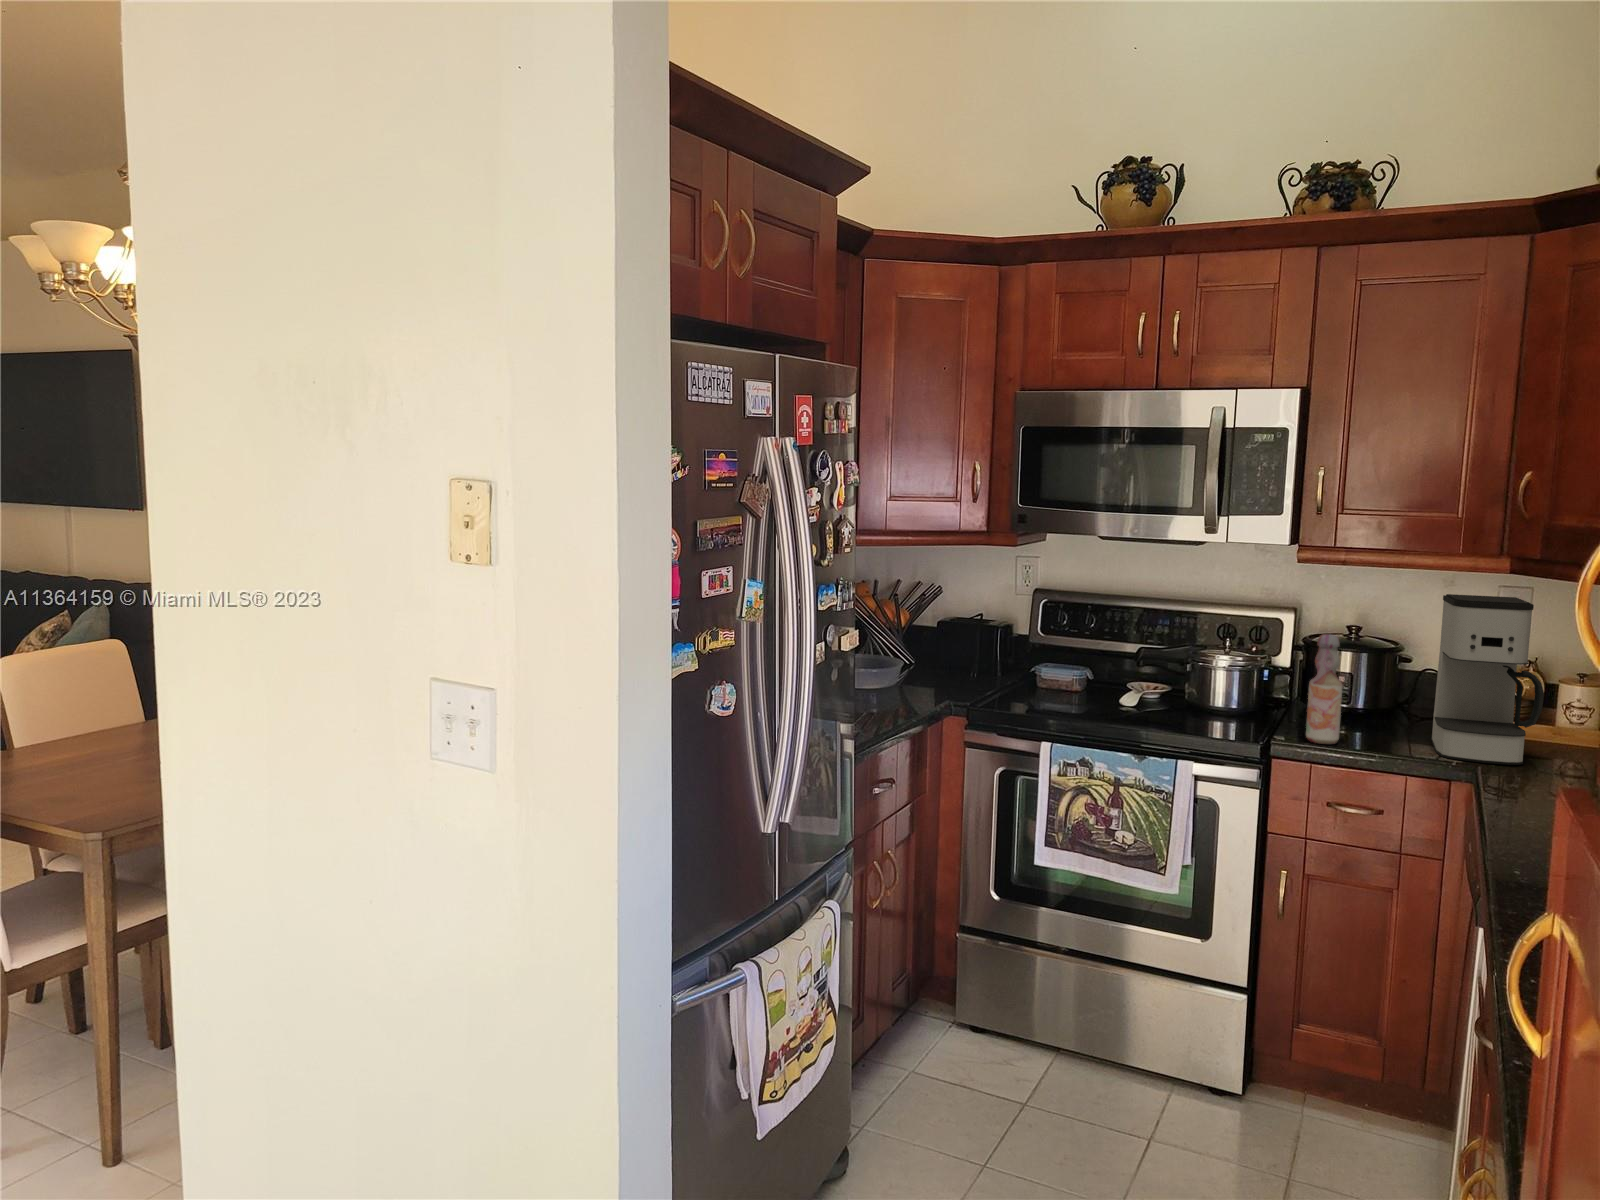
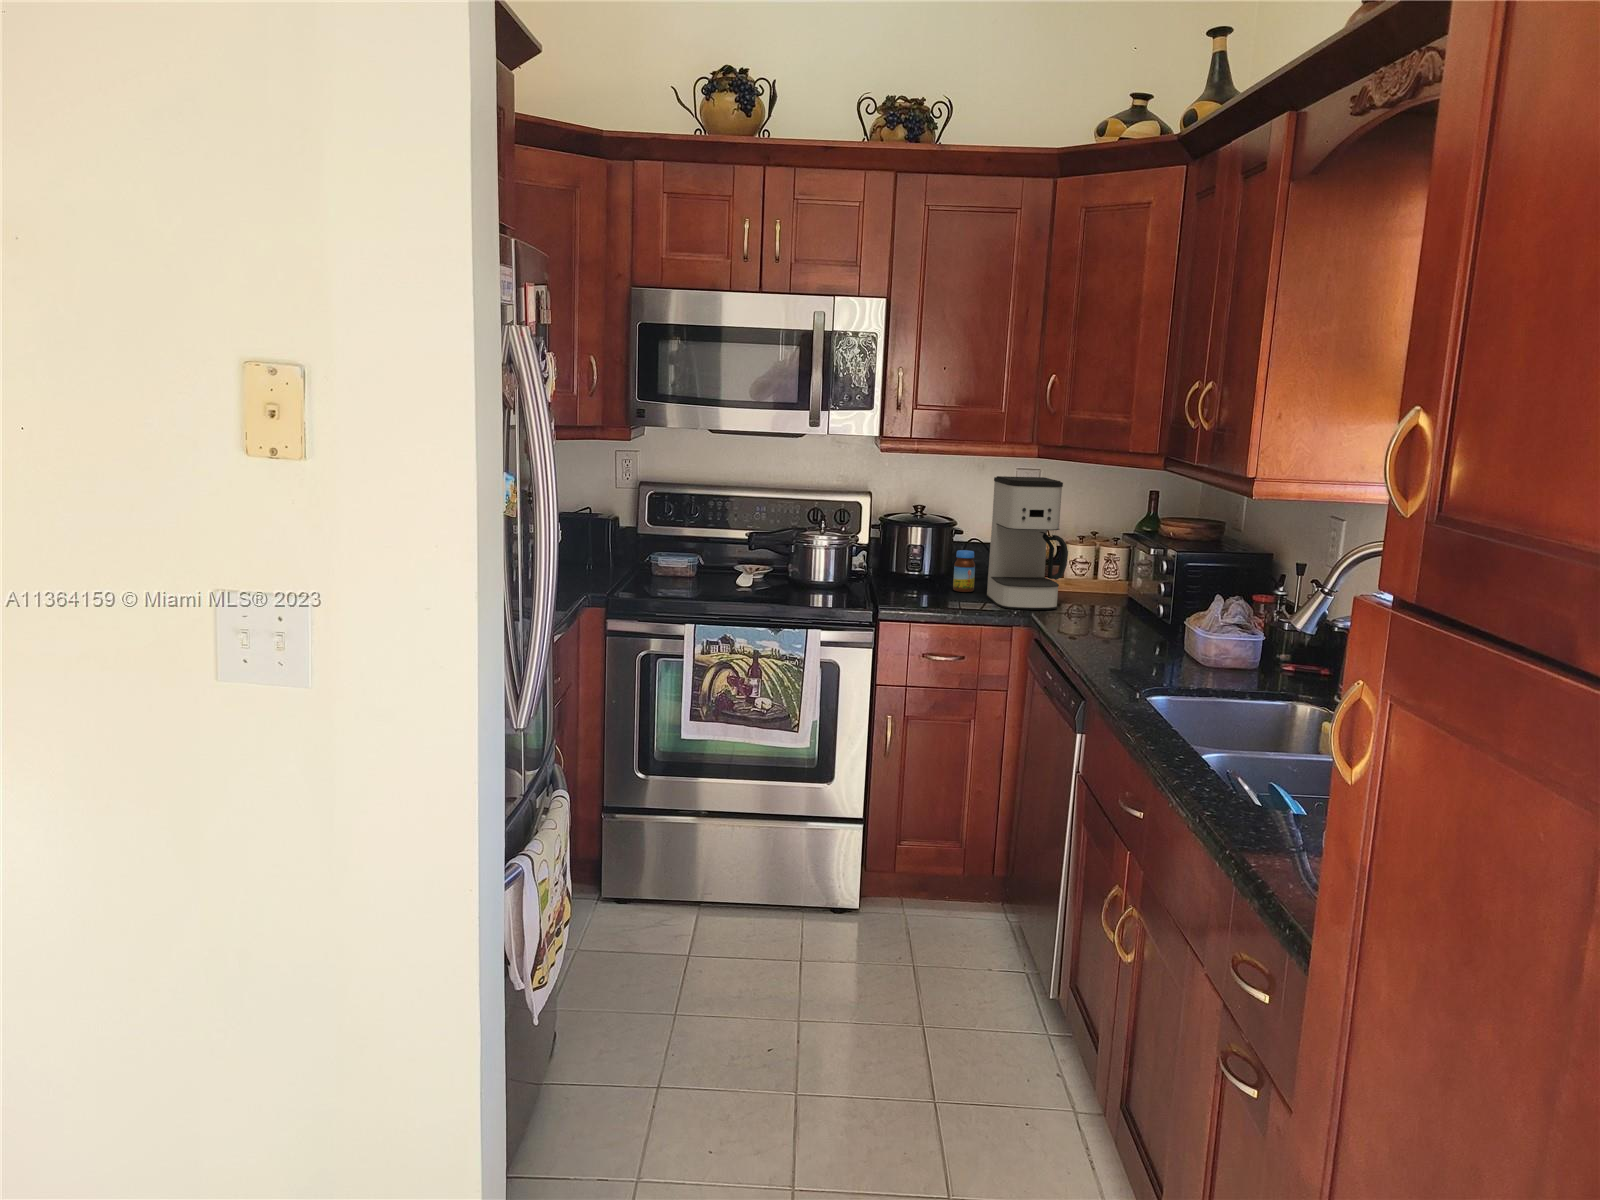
bottle: present [1306,634,1342,744] -> none [903,513,930,605]
jar: none [1389,682,1419,733] -> present [953,550,975,592]

